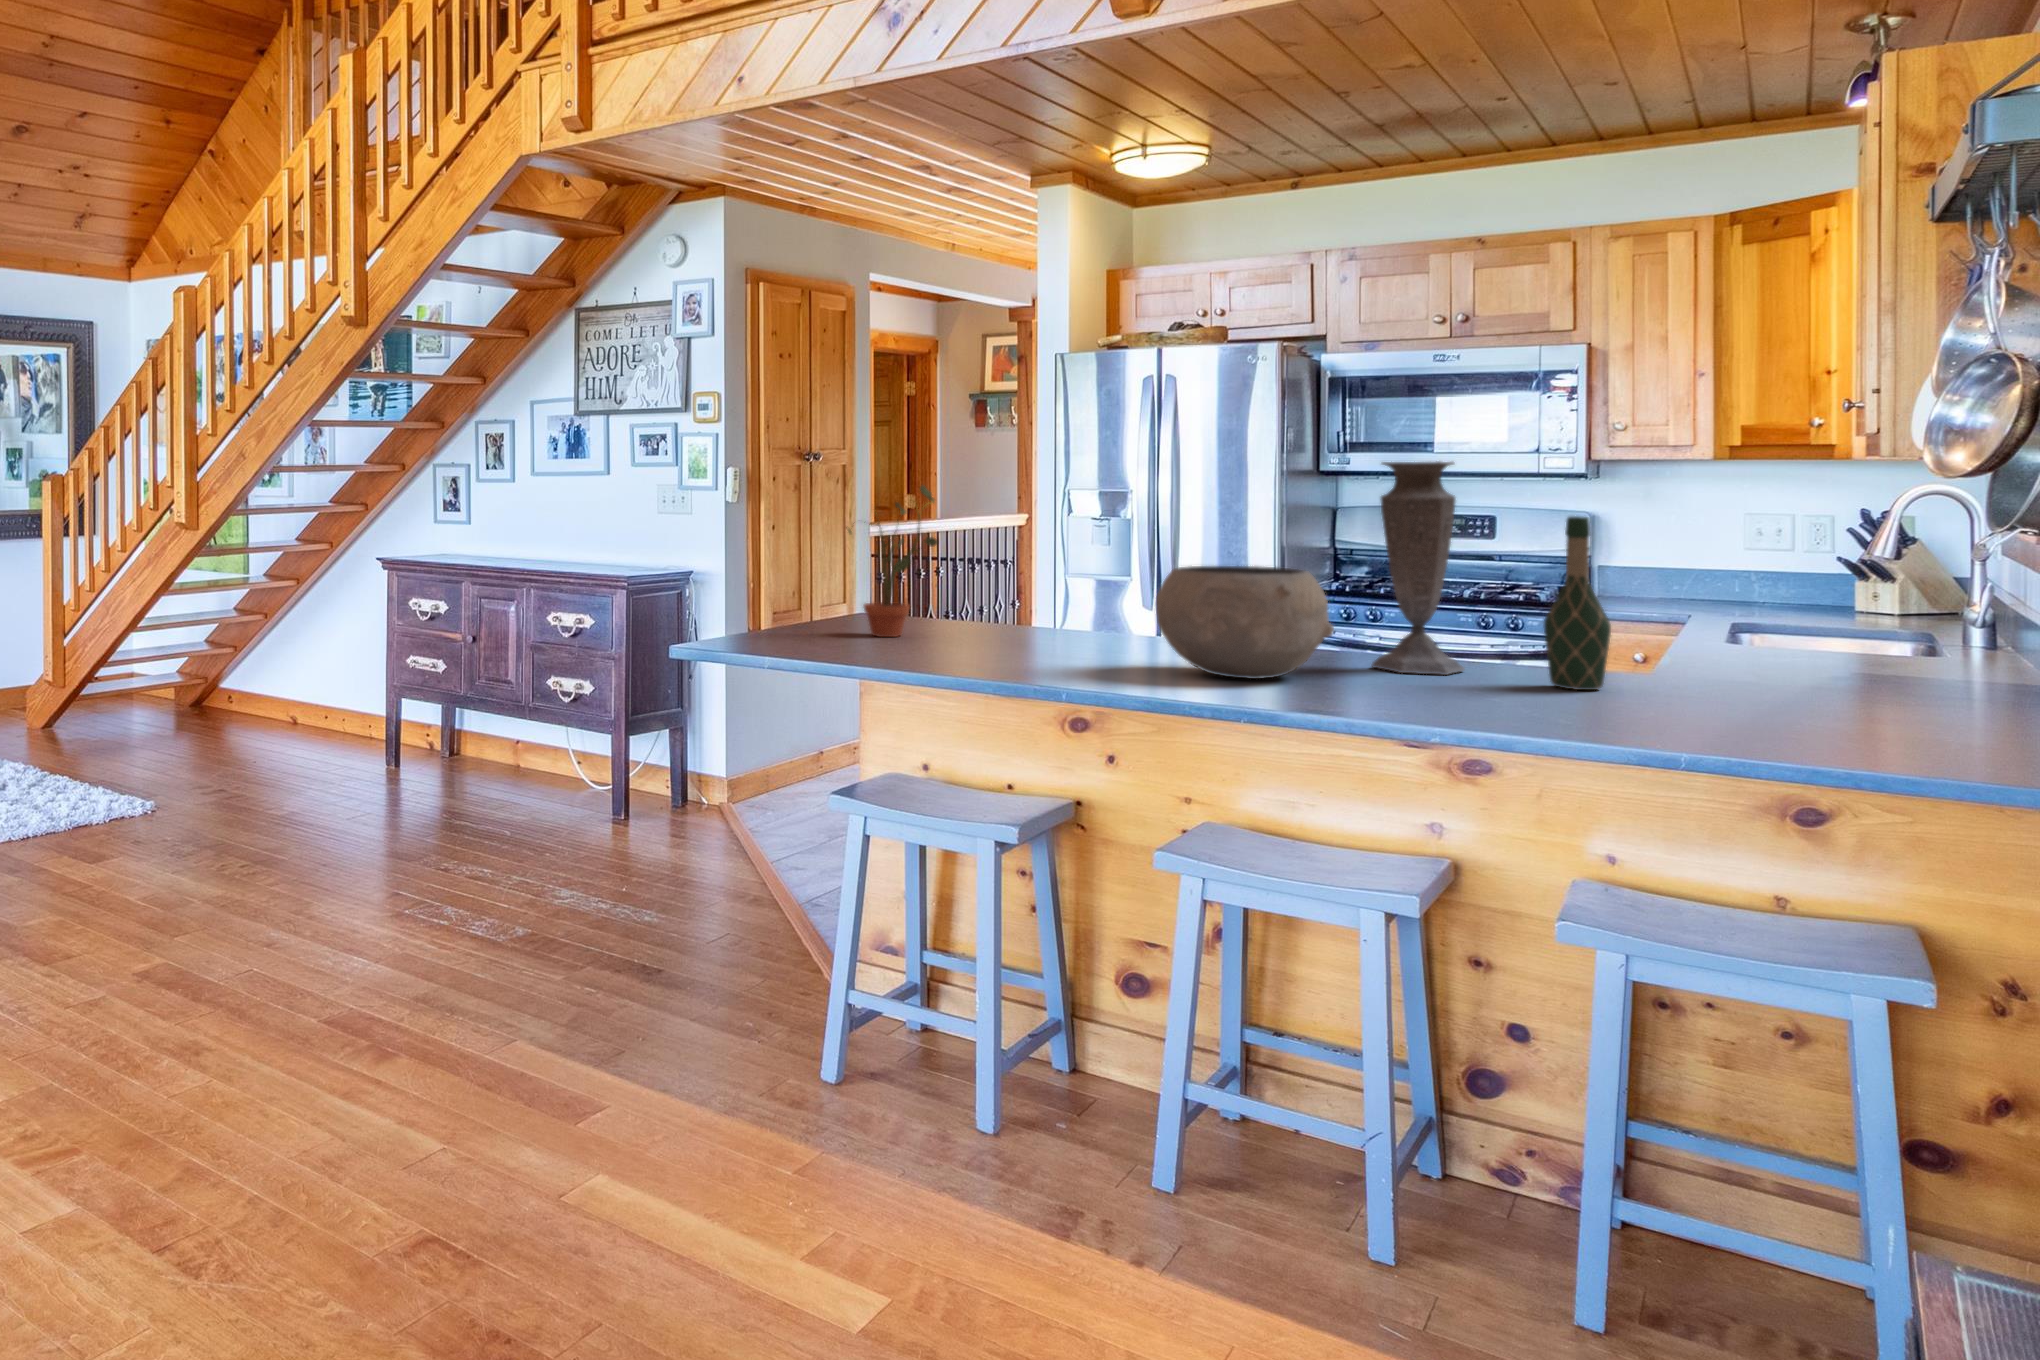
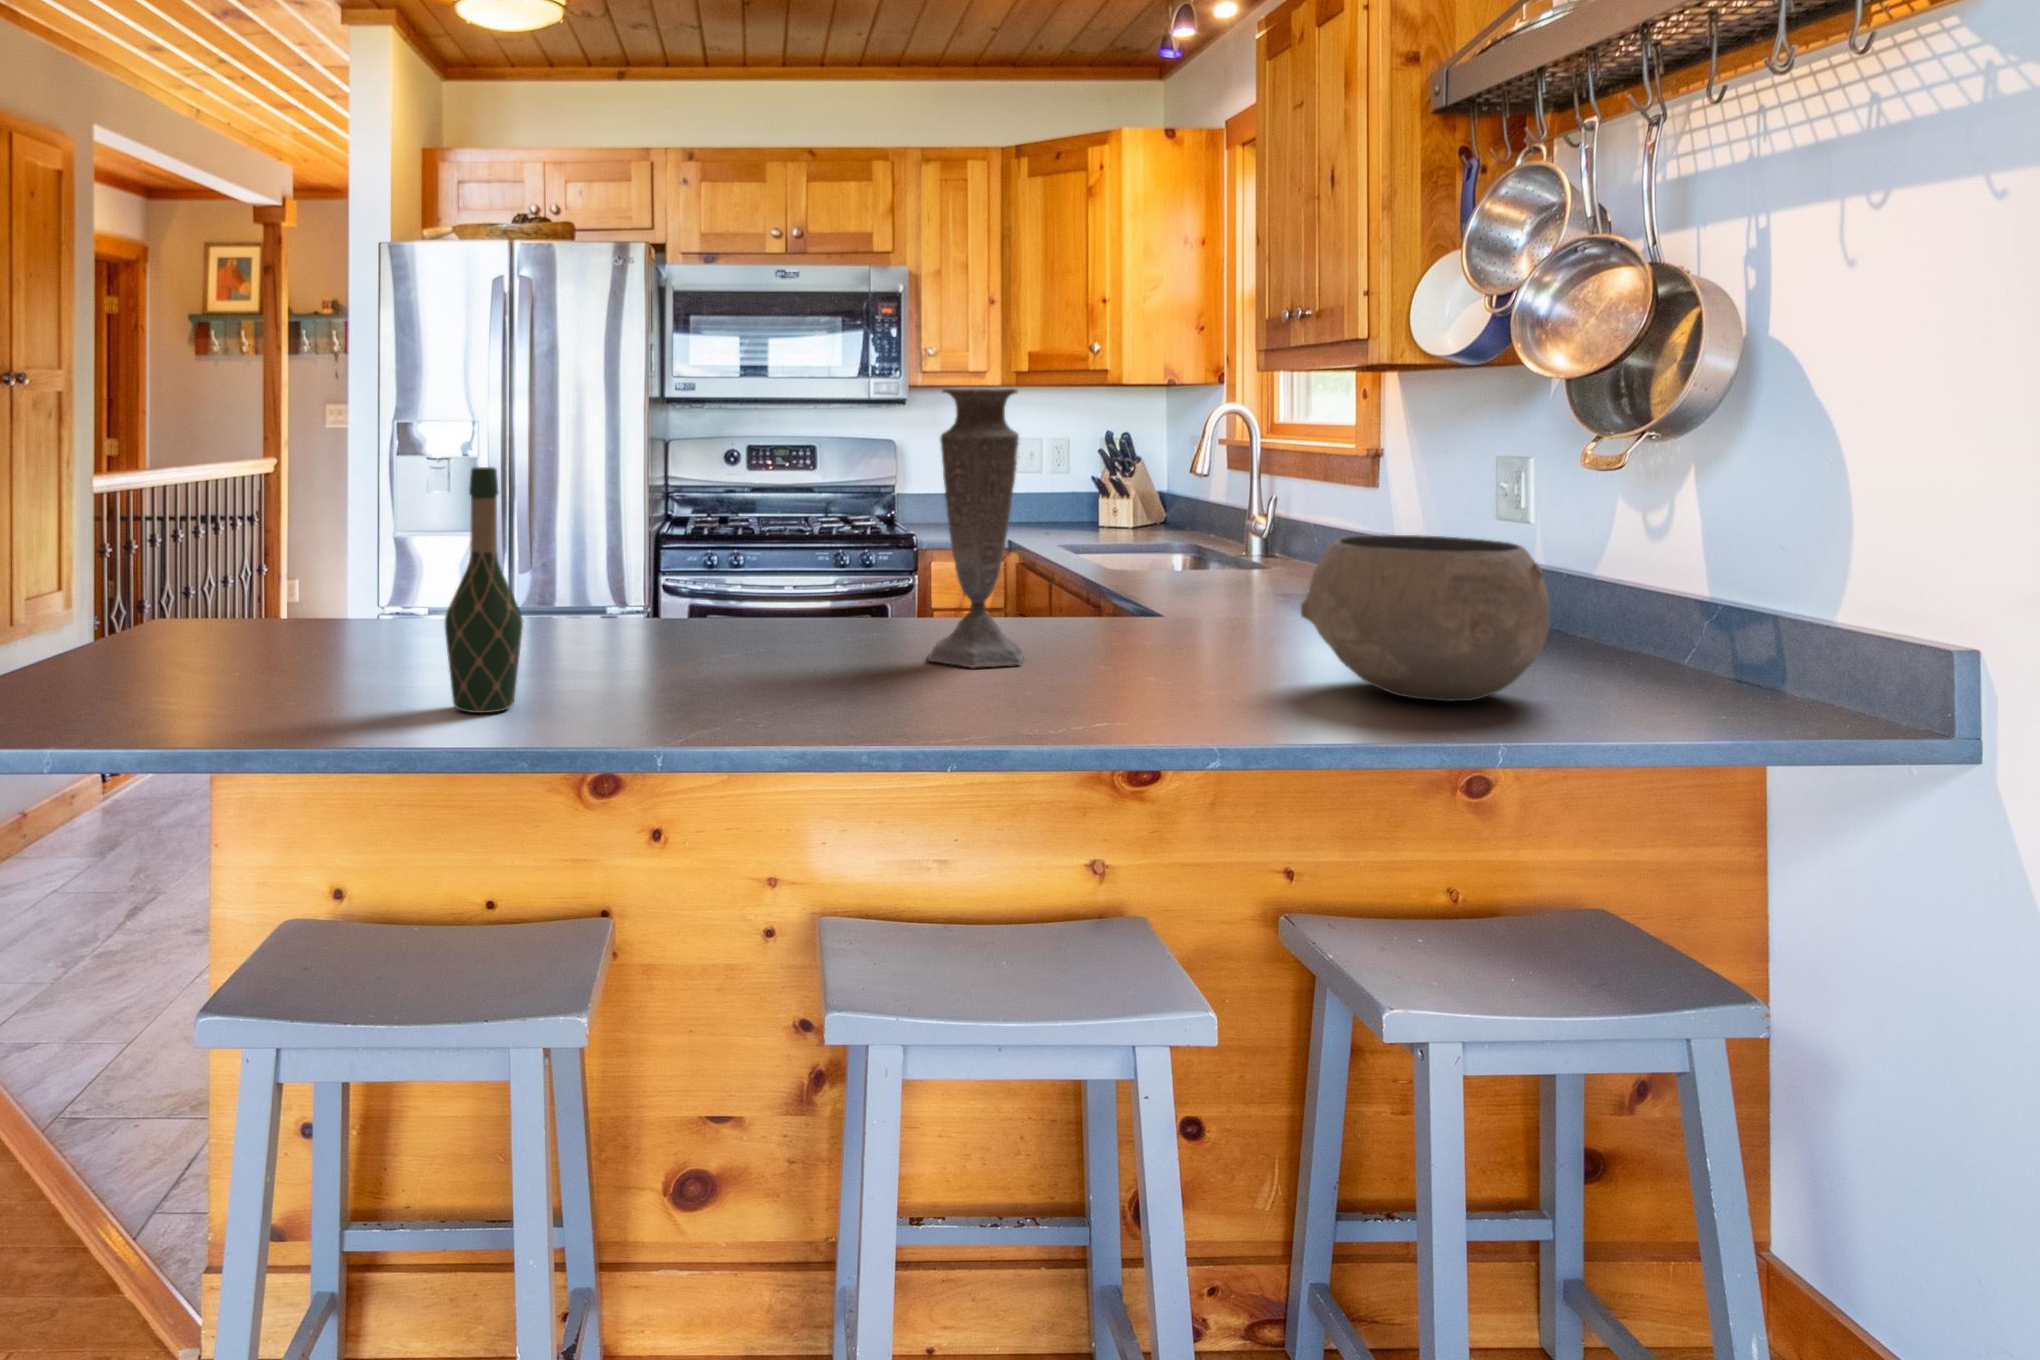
potted plant: present [848,486,938,637] -> none [170,418,327,672]
wine bottle: present [1543,516,1611,690] -> present [445,467,523,713]
ceramic bowl: present [1156,566,1334,679] -> present [1301,535,1549,701]

